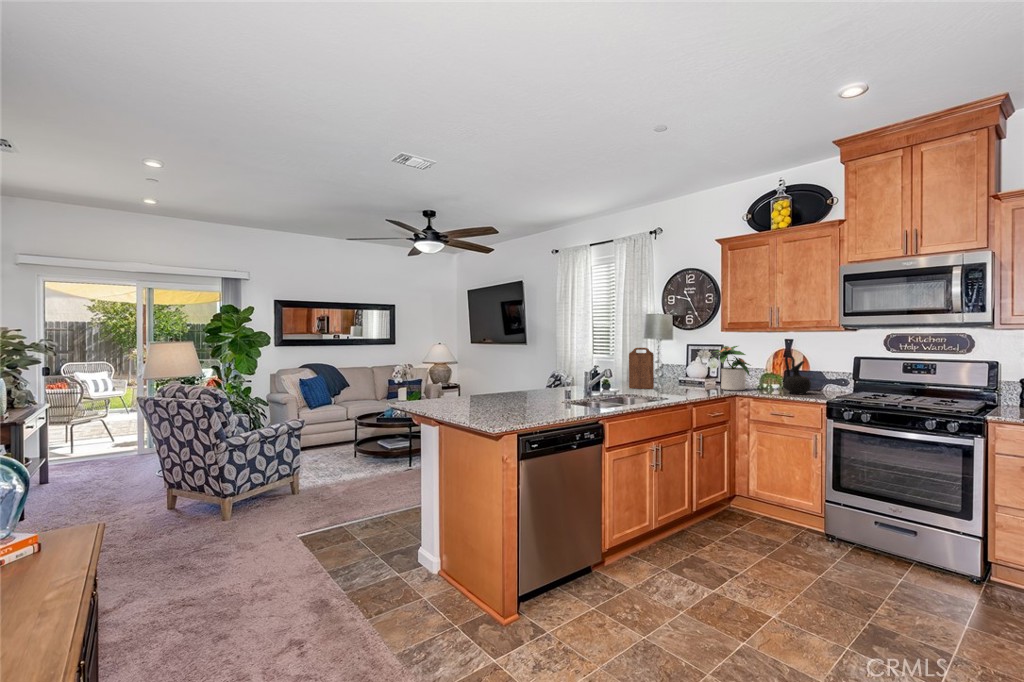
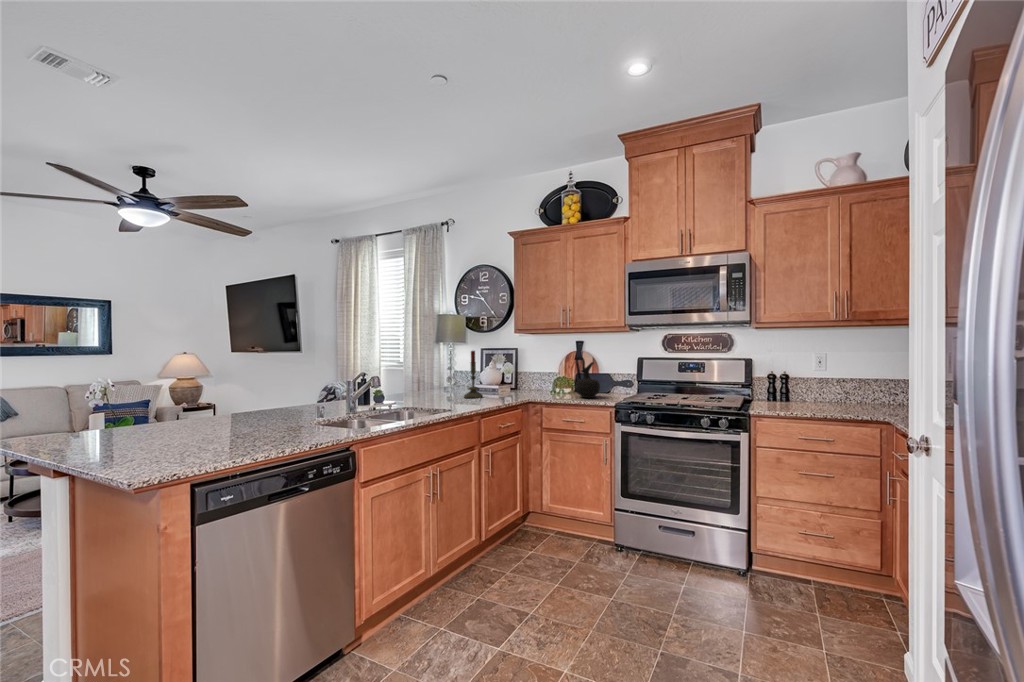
potted plant: present [711,346,751,391] -> none [501,347,545,397]
candle: none [673,347,691,390] -> present [464,351,483,398]
cutting board: present [629,348,654,389] -> none [414,351,443,399]

